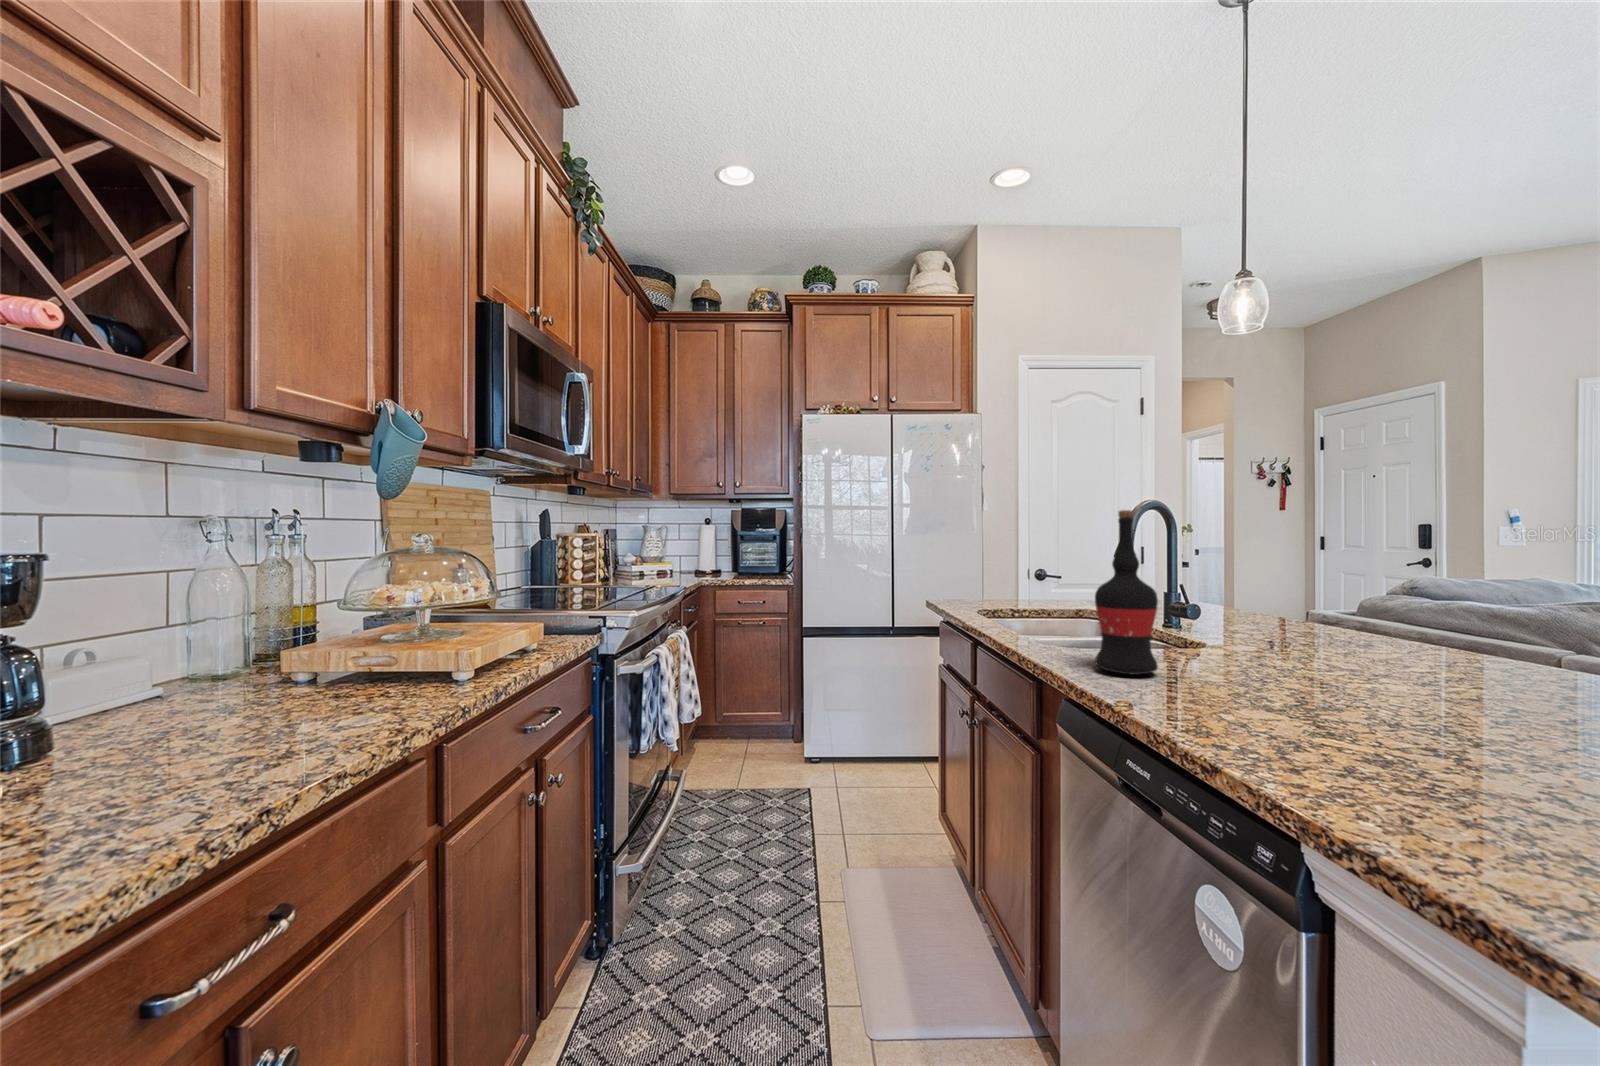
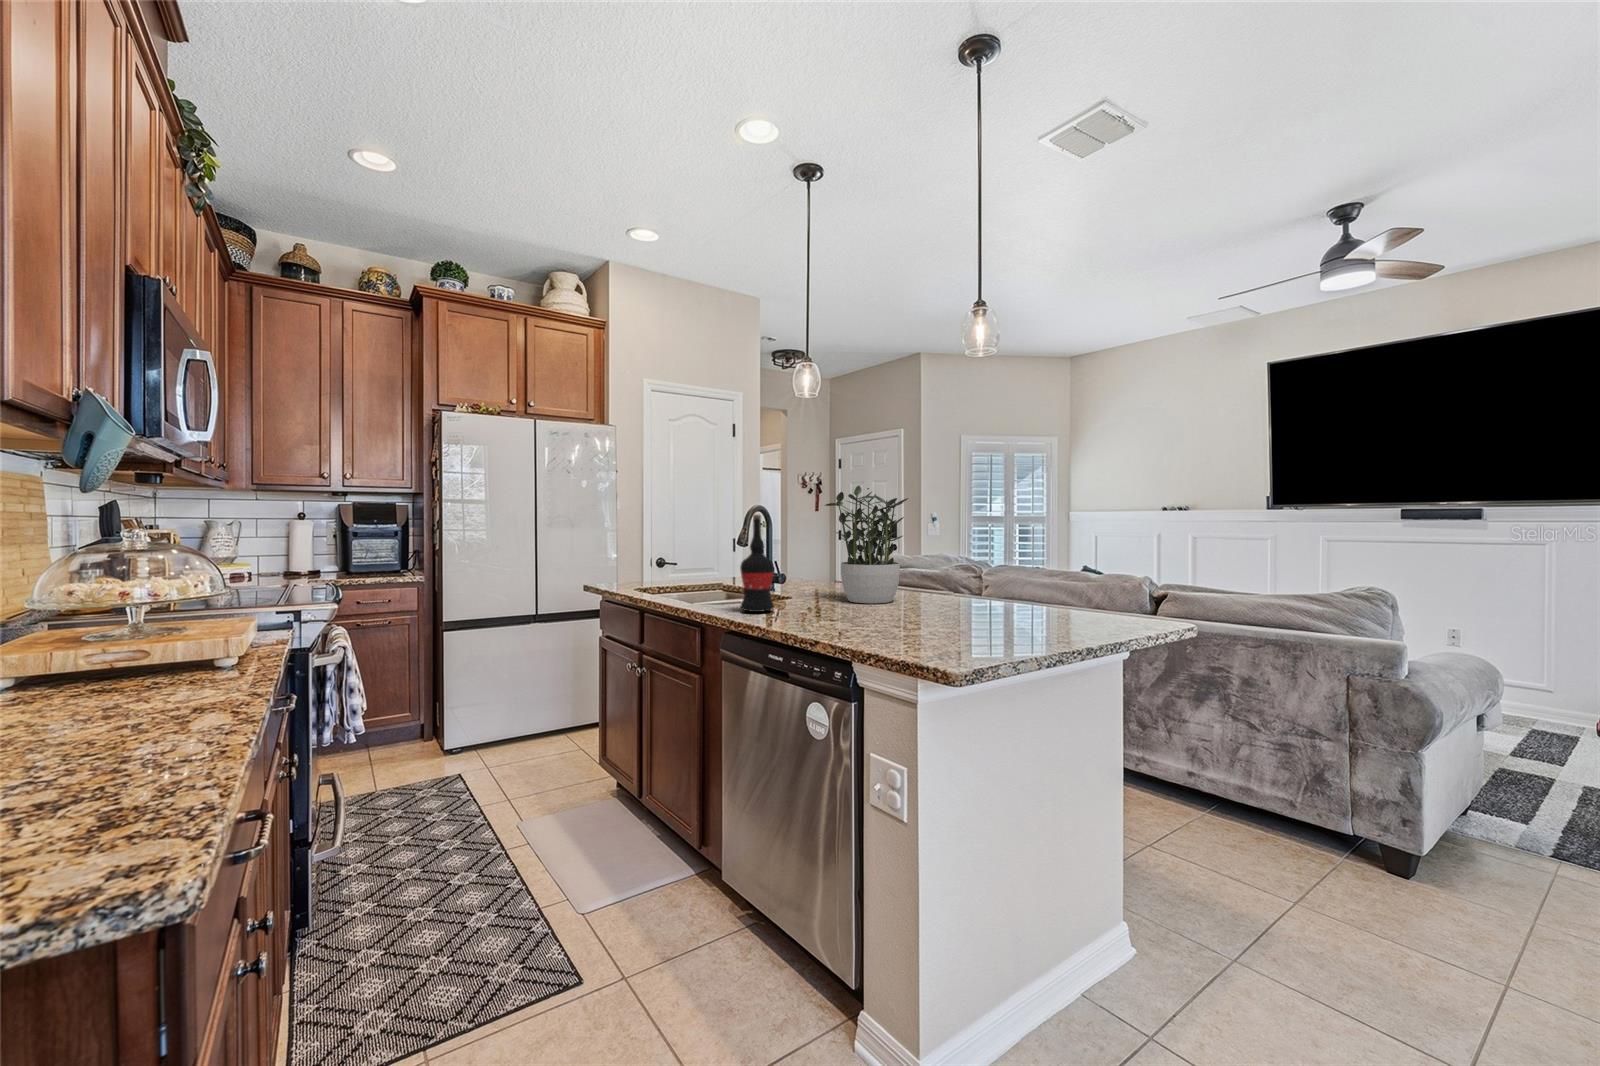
potted plant: none [1272,453,1493,684] -> present [825,486,908,603]

